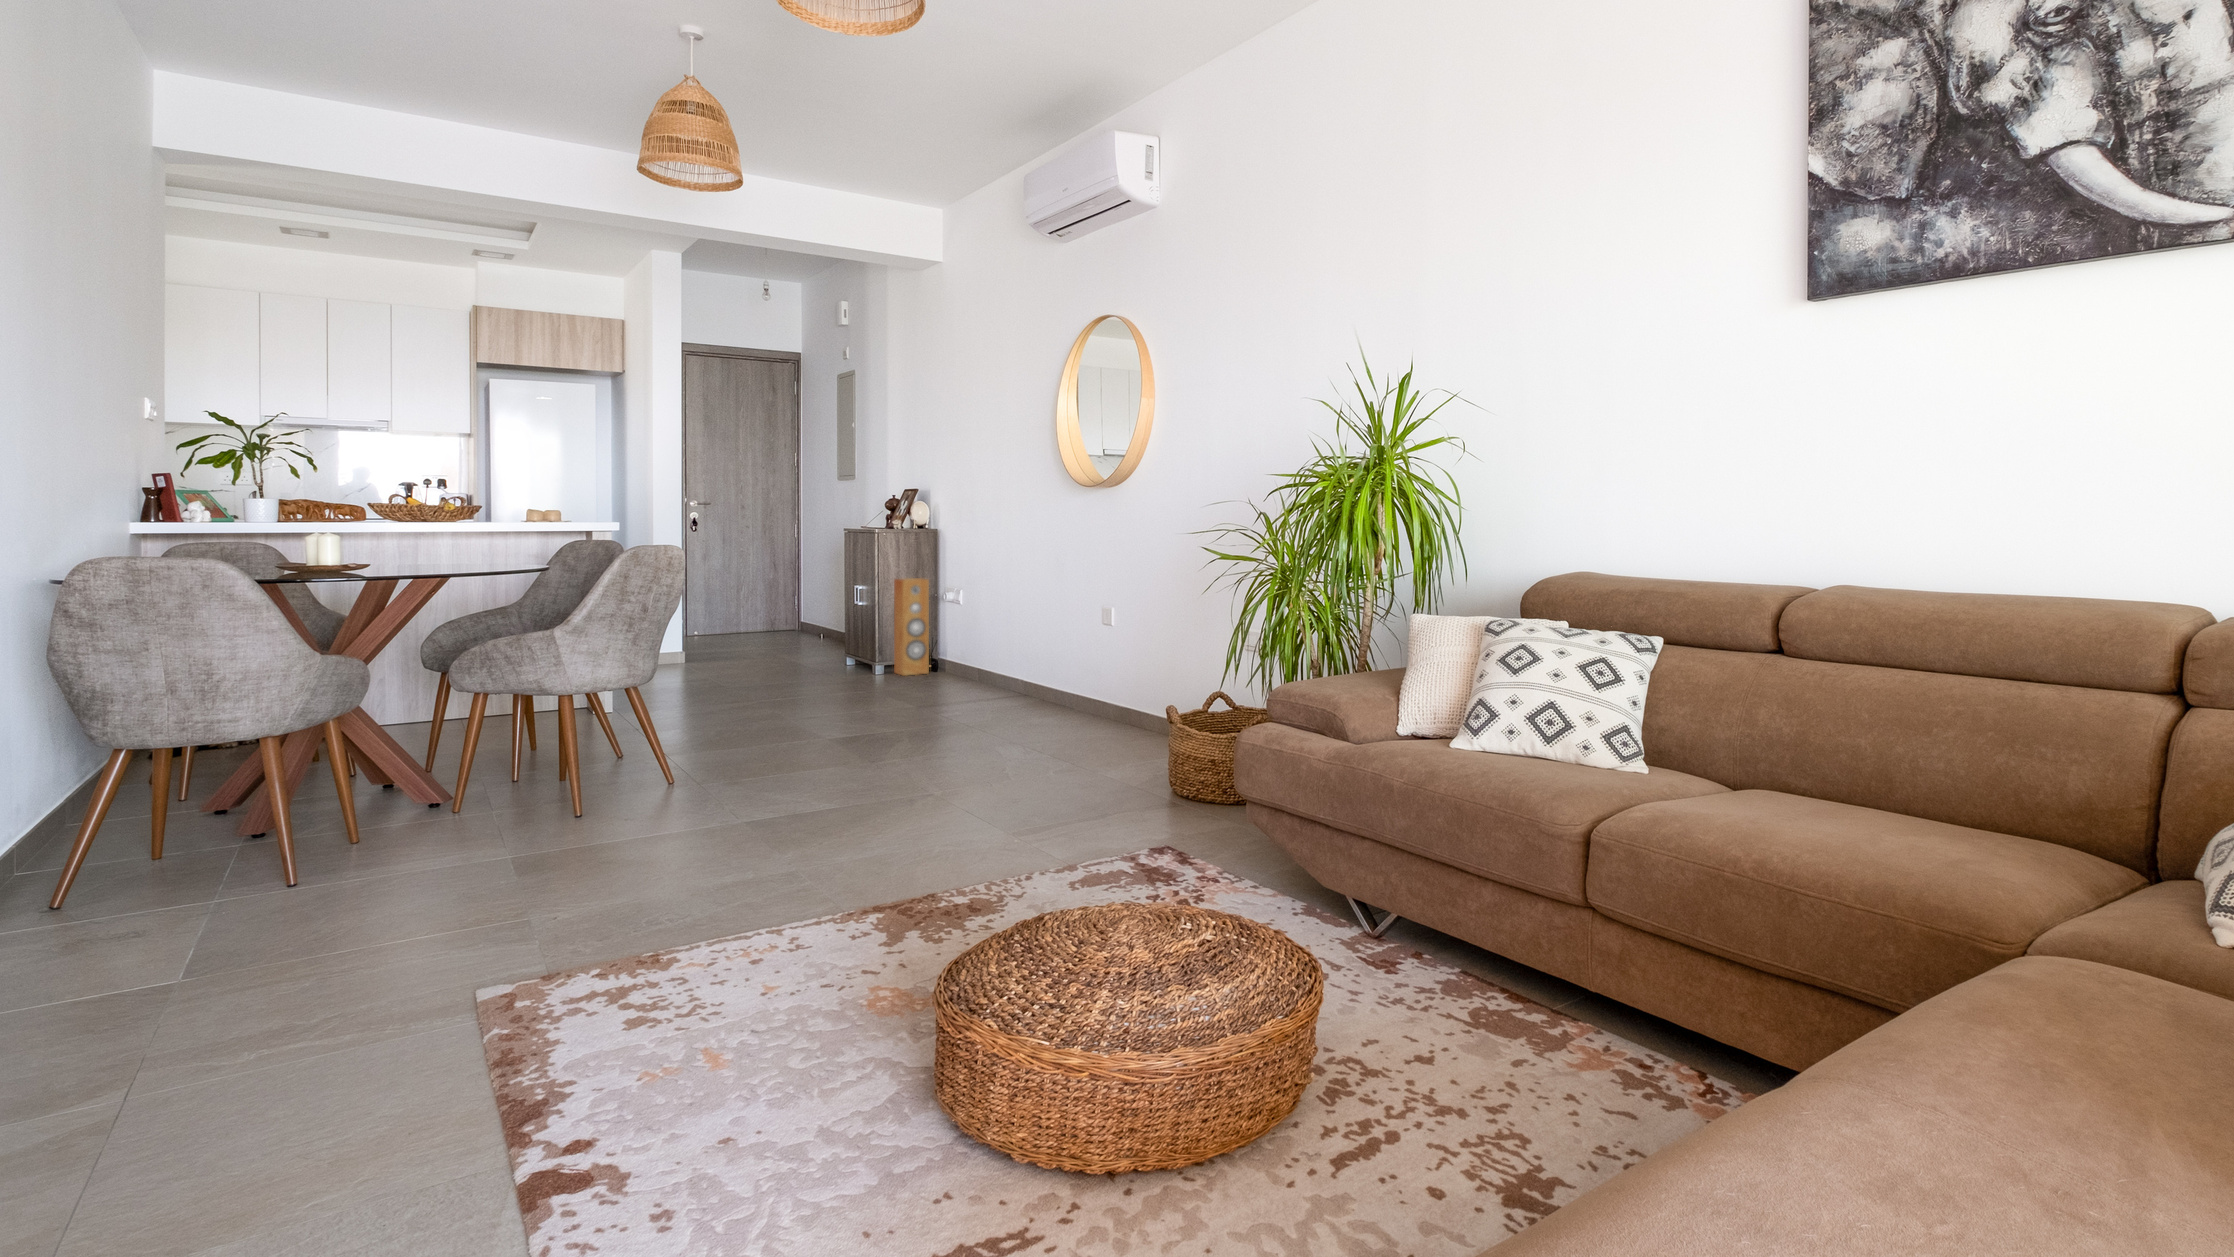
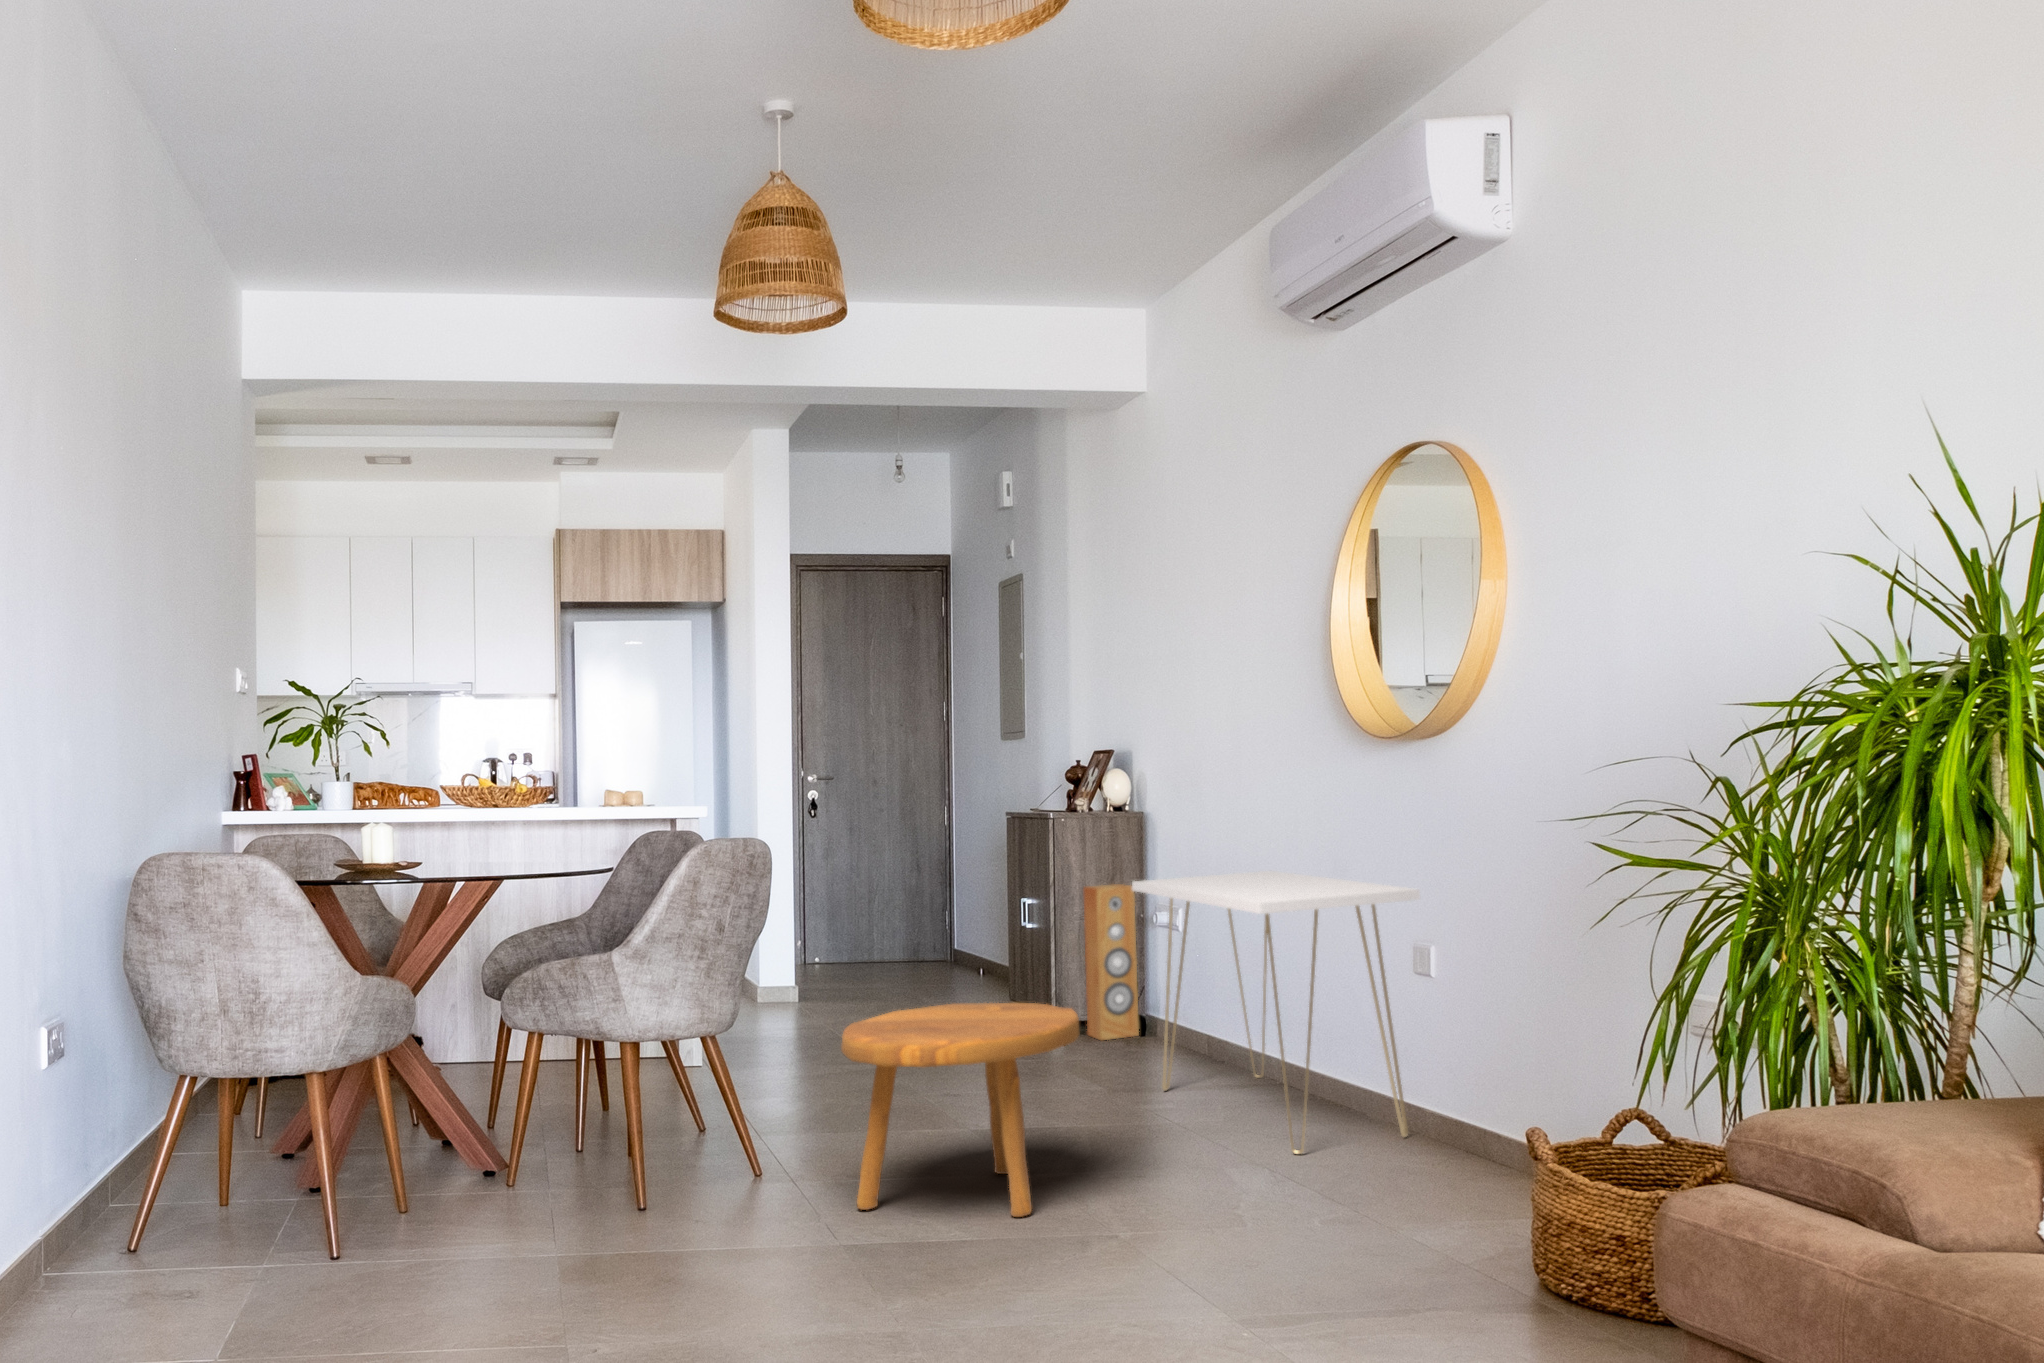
console table: none [927,570,1108,731] -> present [1132,871,1420,1154]
footstool: none [731,639,888,761] -> present [841,1003,1080,1217]

